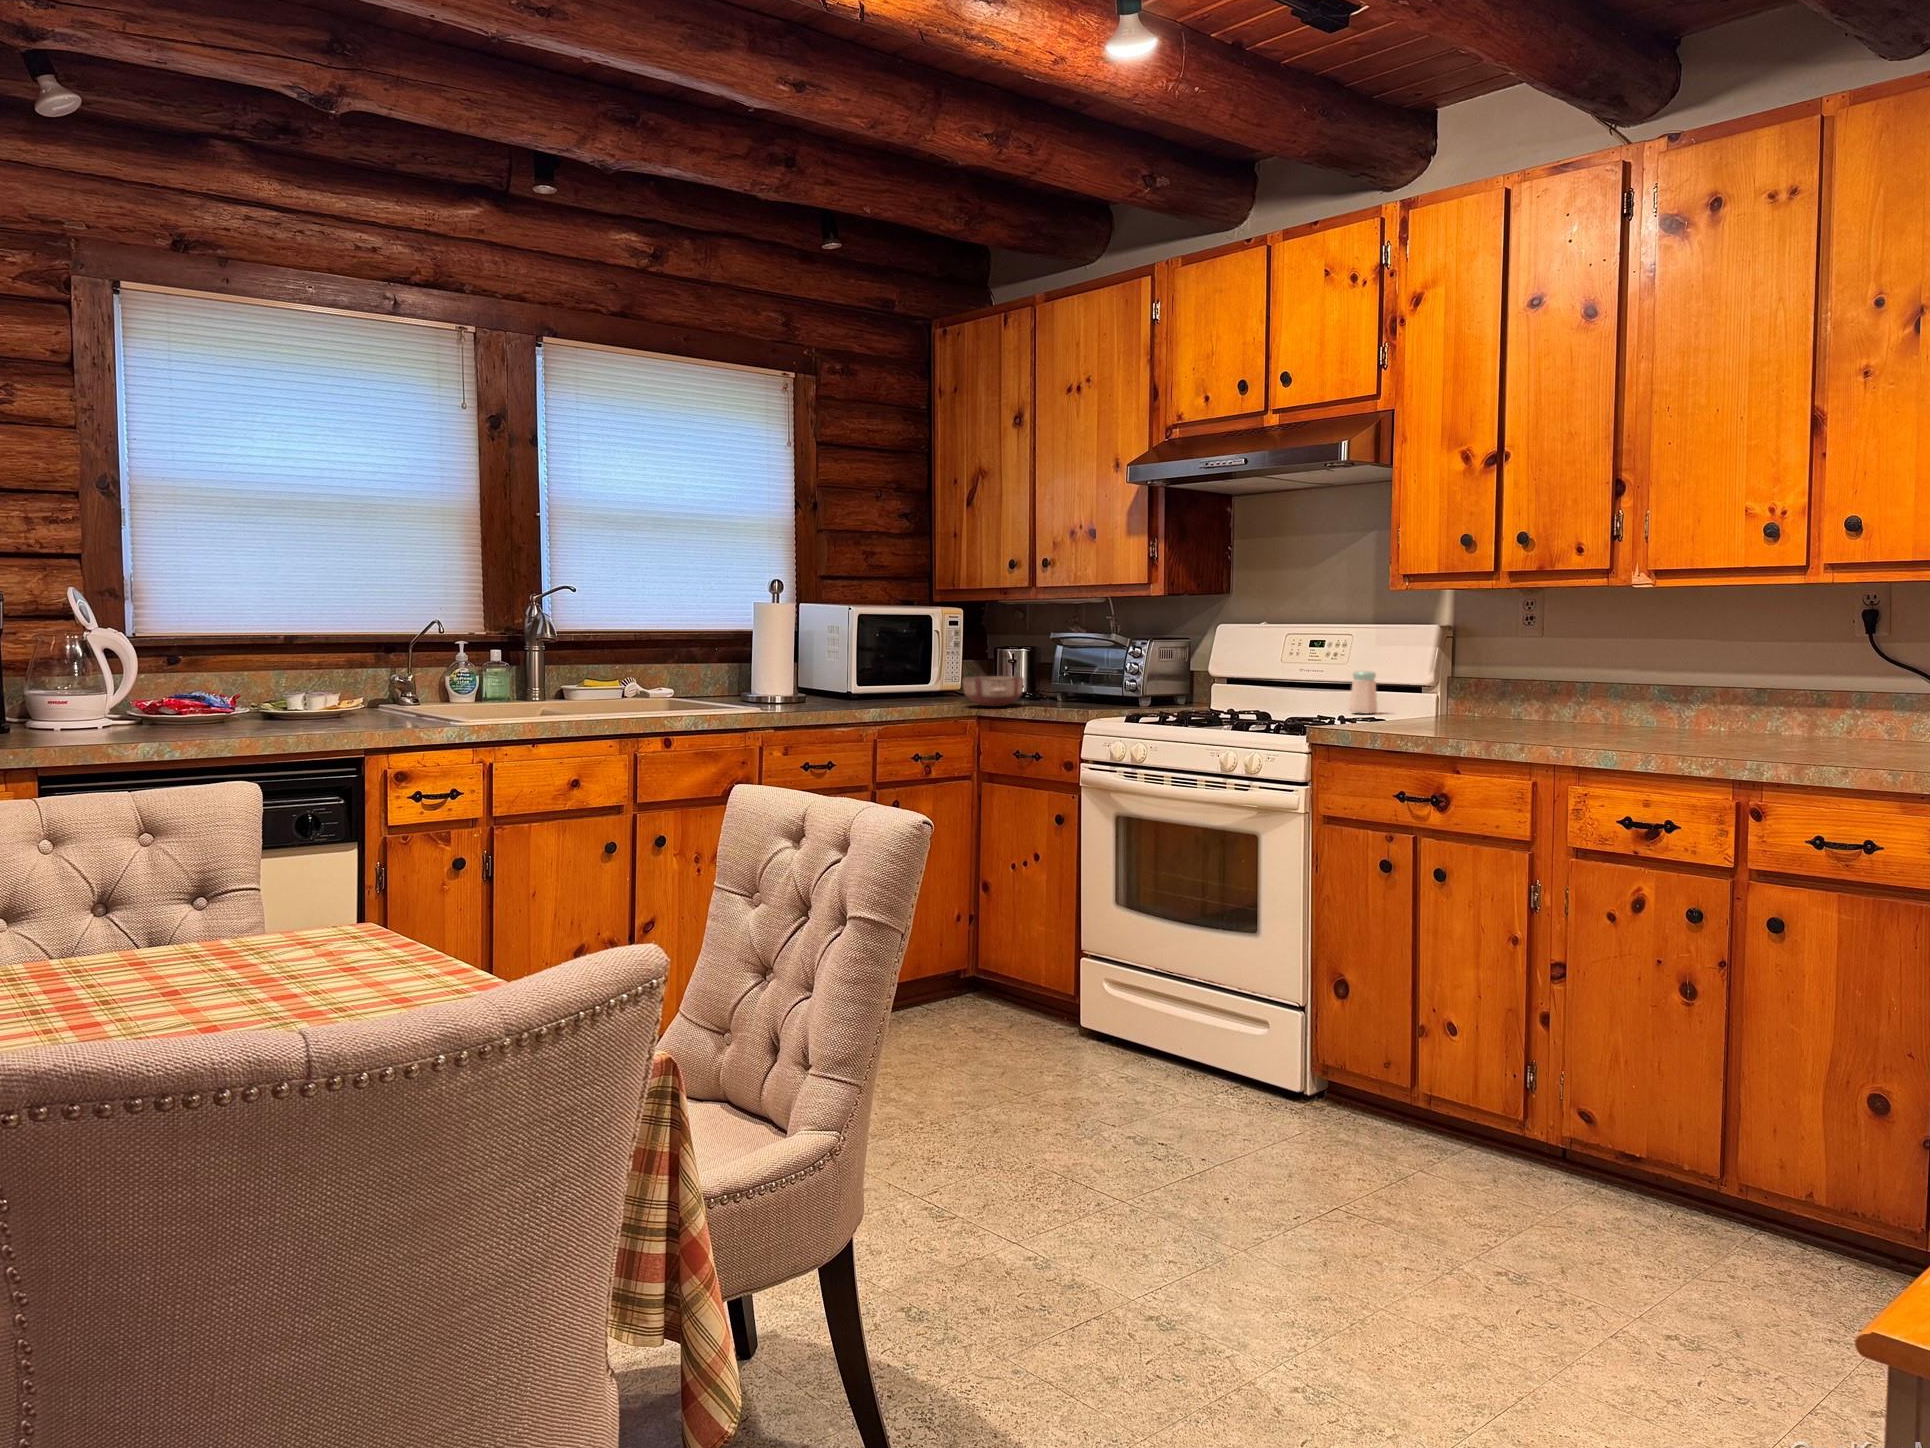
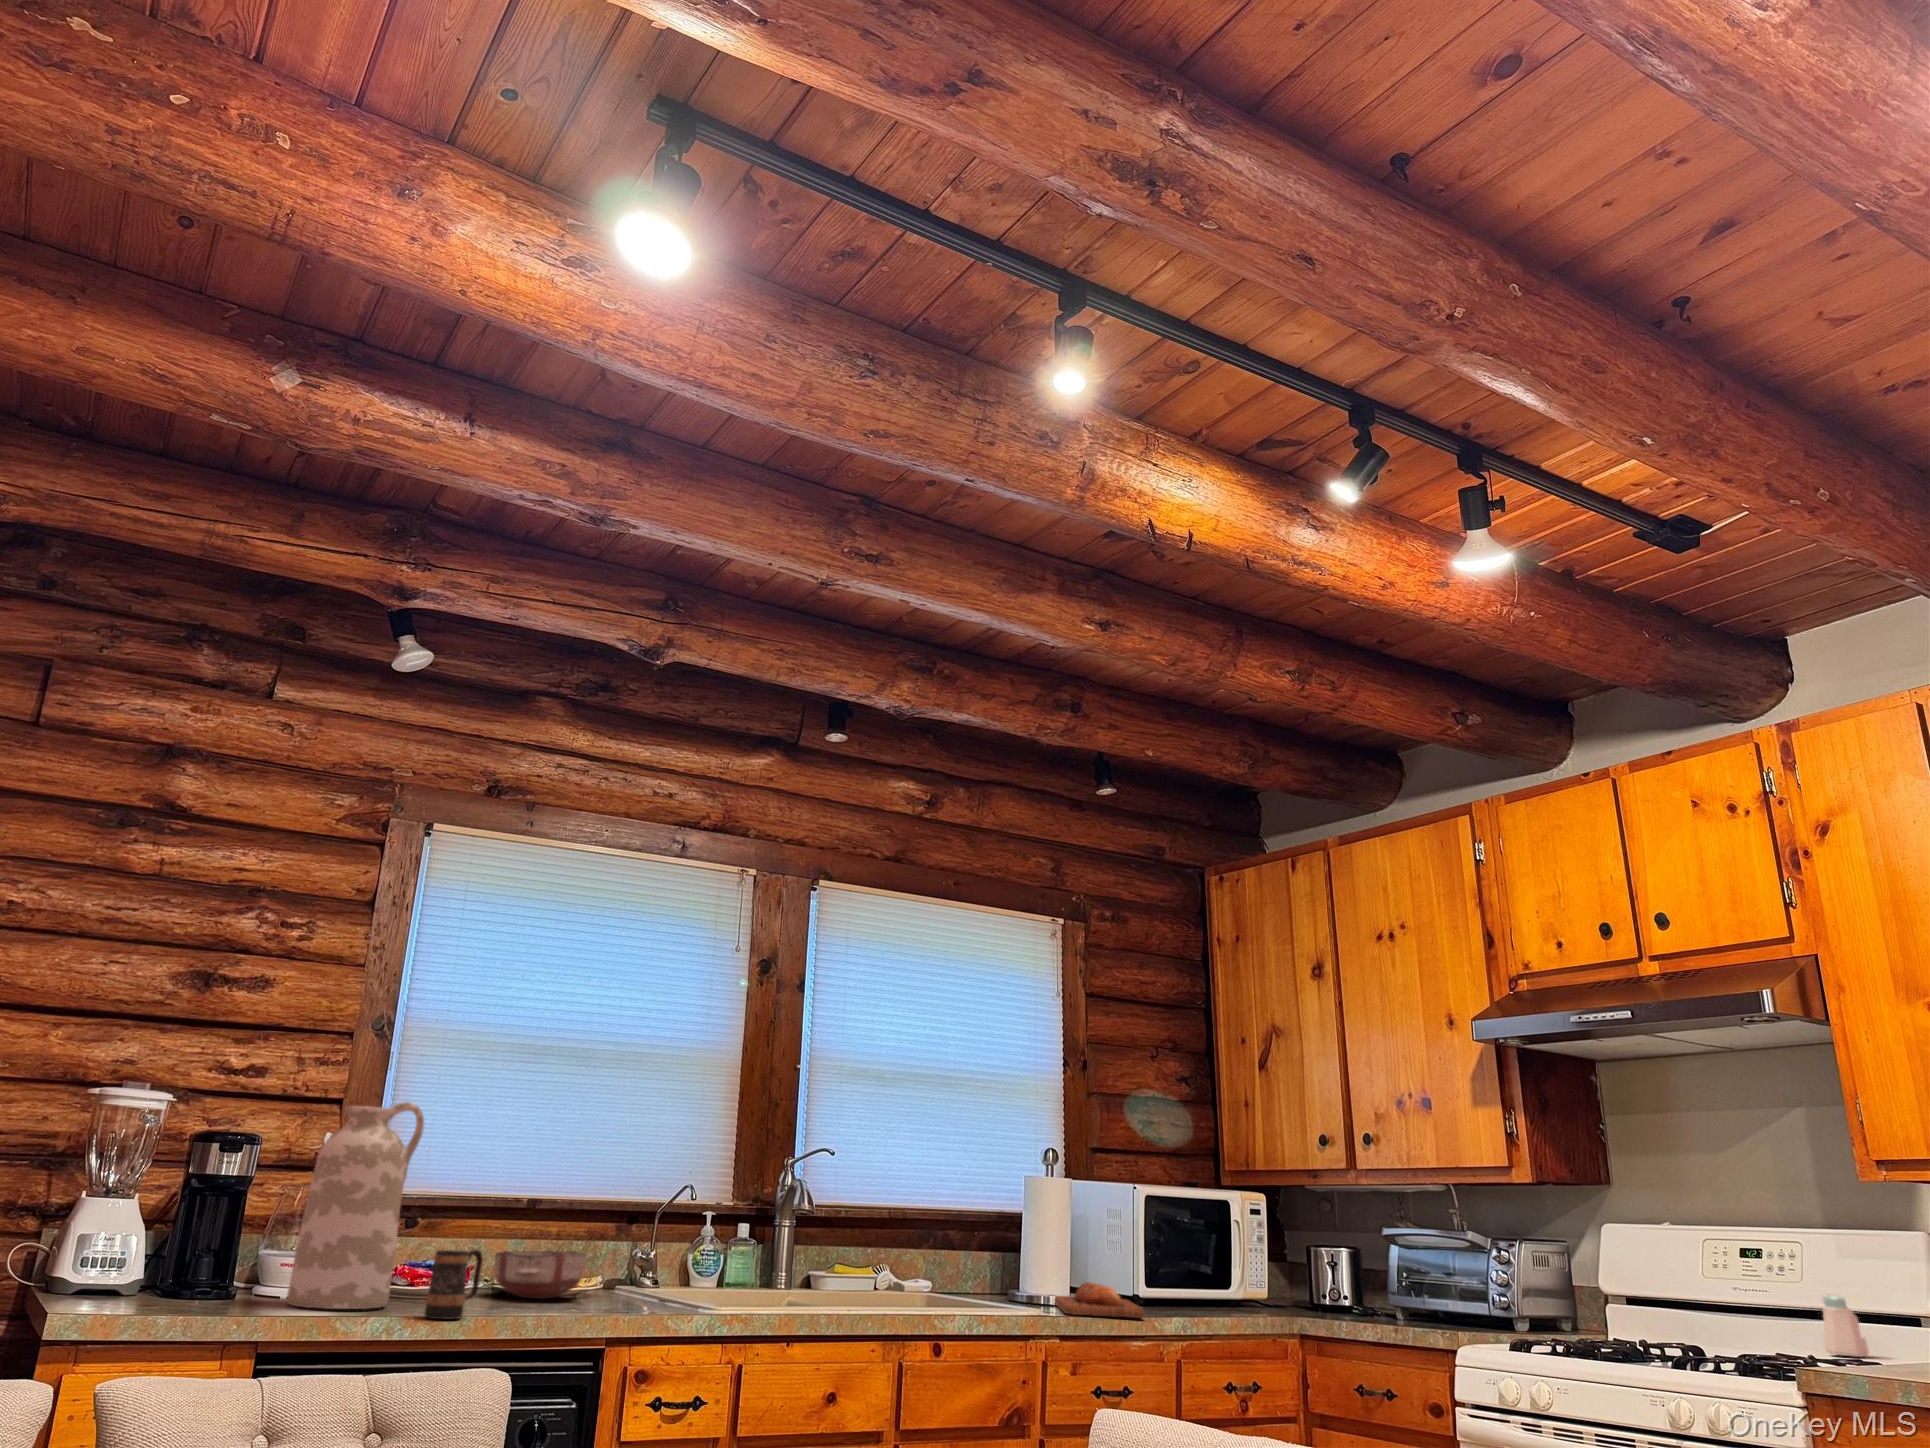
vase: none [51,560,156,738] -> present [287,1102,424,1309]
ceramic bowl: present [963,676,1024,707] -> present [494,1251,586,1299]
mug: none [185,684,234,742] -> present [425,1249,483,1319]
bread loaf: none [780,684,848,710] -> present [1054,1282,1144,1318]

